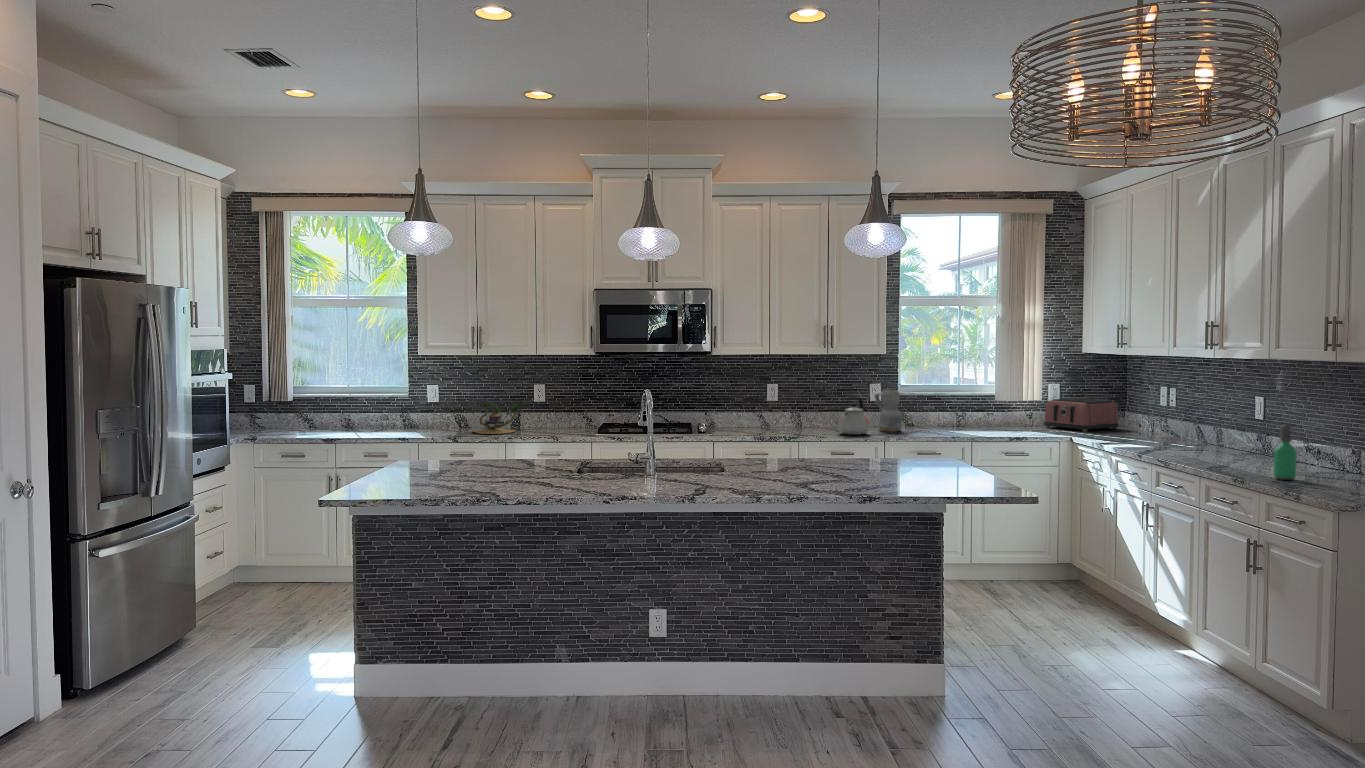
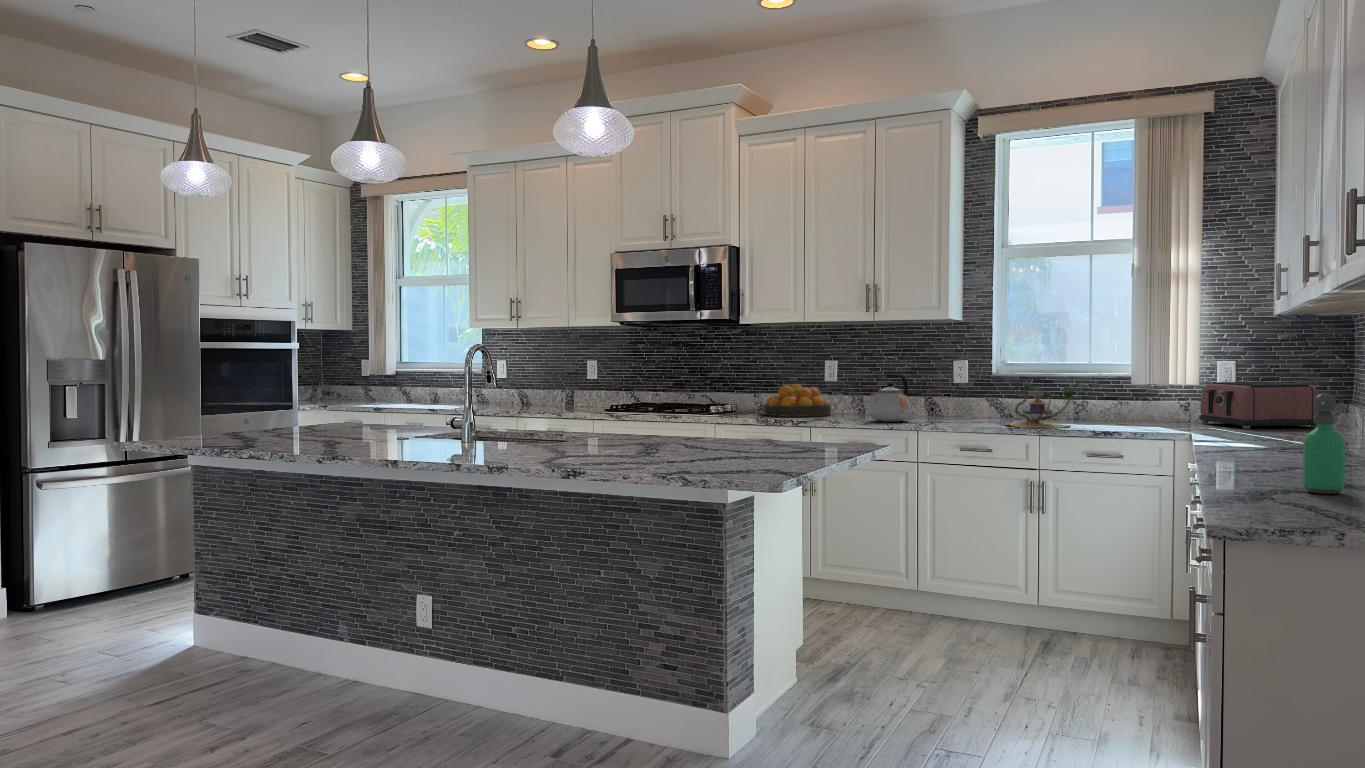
ceramic pitcher: present [875,390,902,432] -> none [937,366,969,421]
plant: present [474,401,527,434] -> present [1008,383,1079,428]
fruit bowl: none [728,403,785,432] -> present [764,384,831,417]

